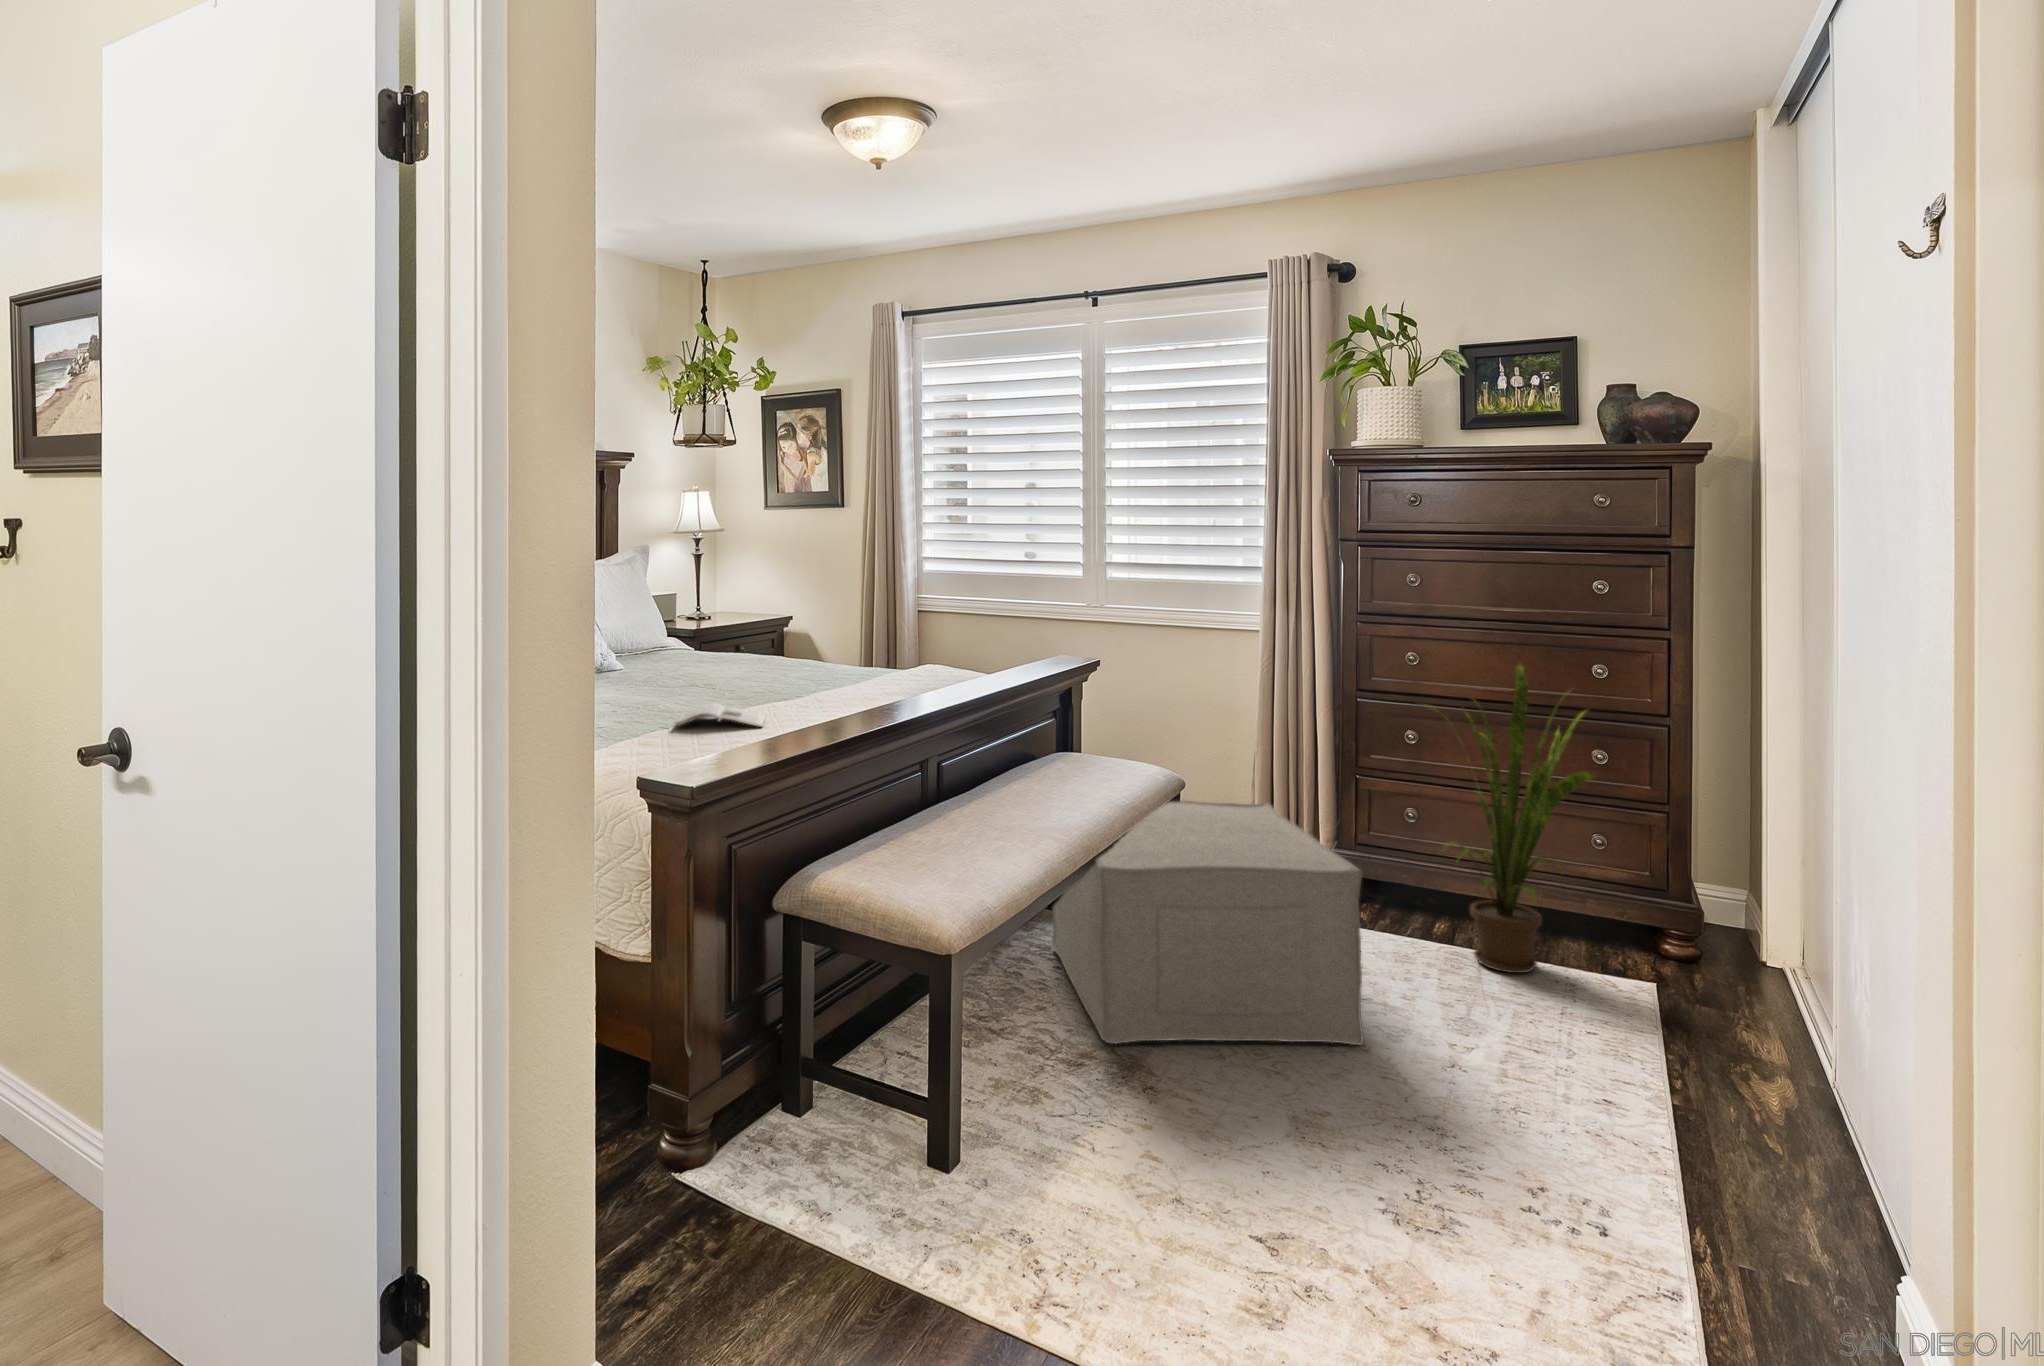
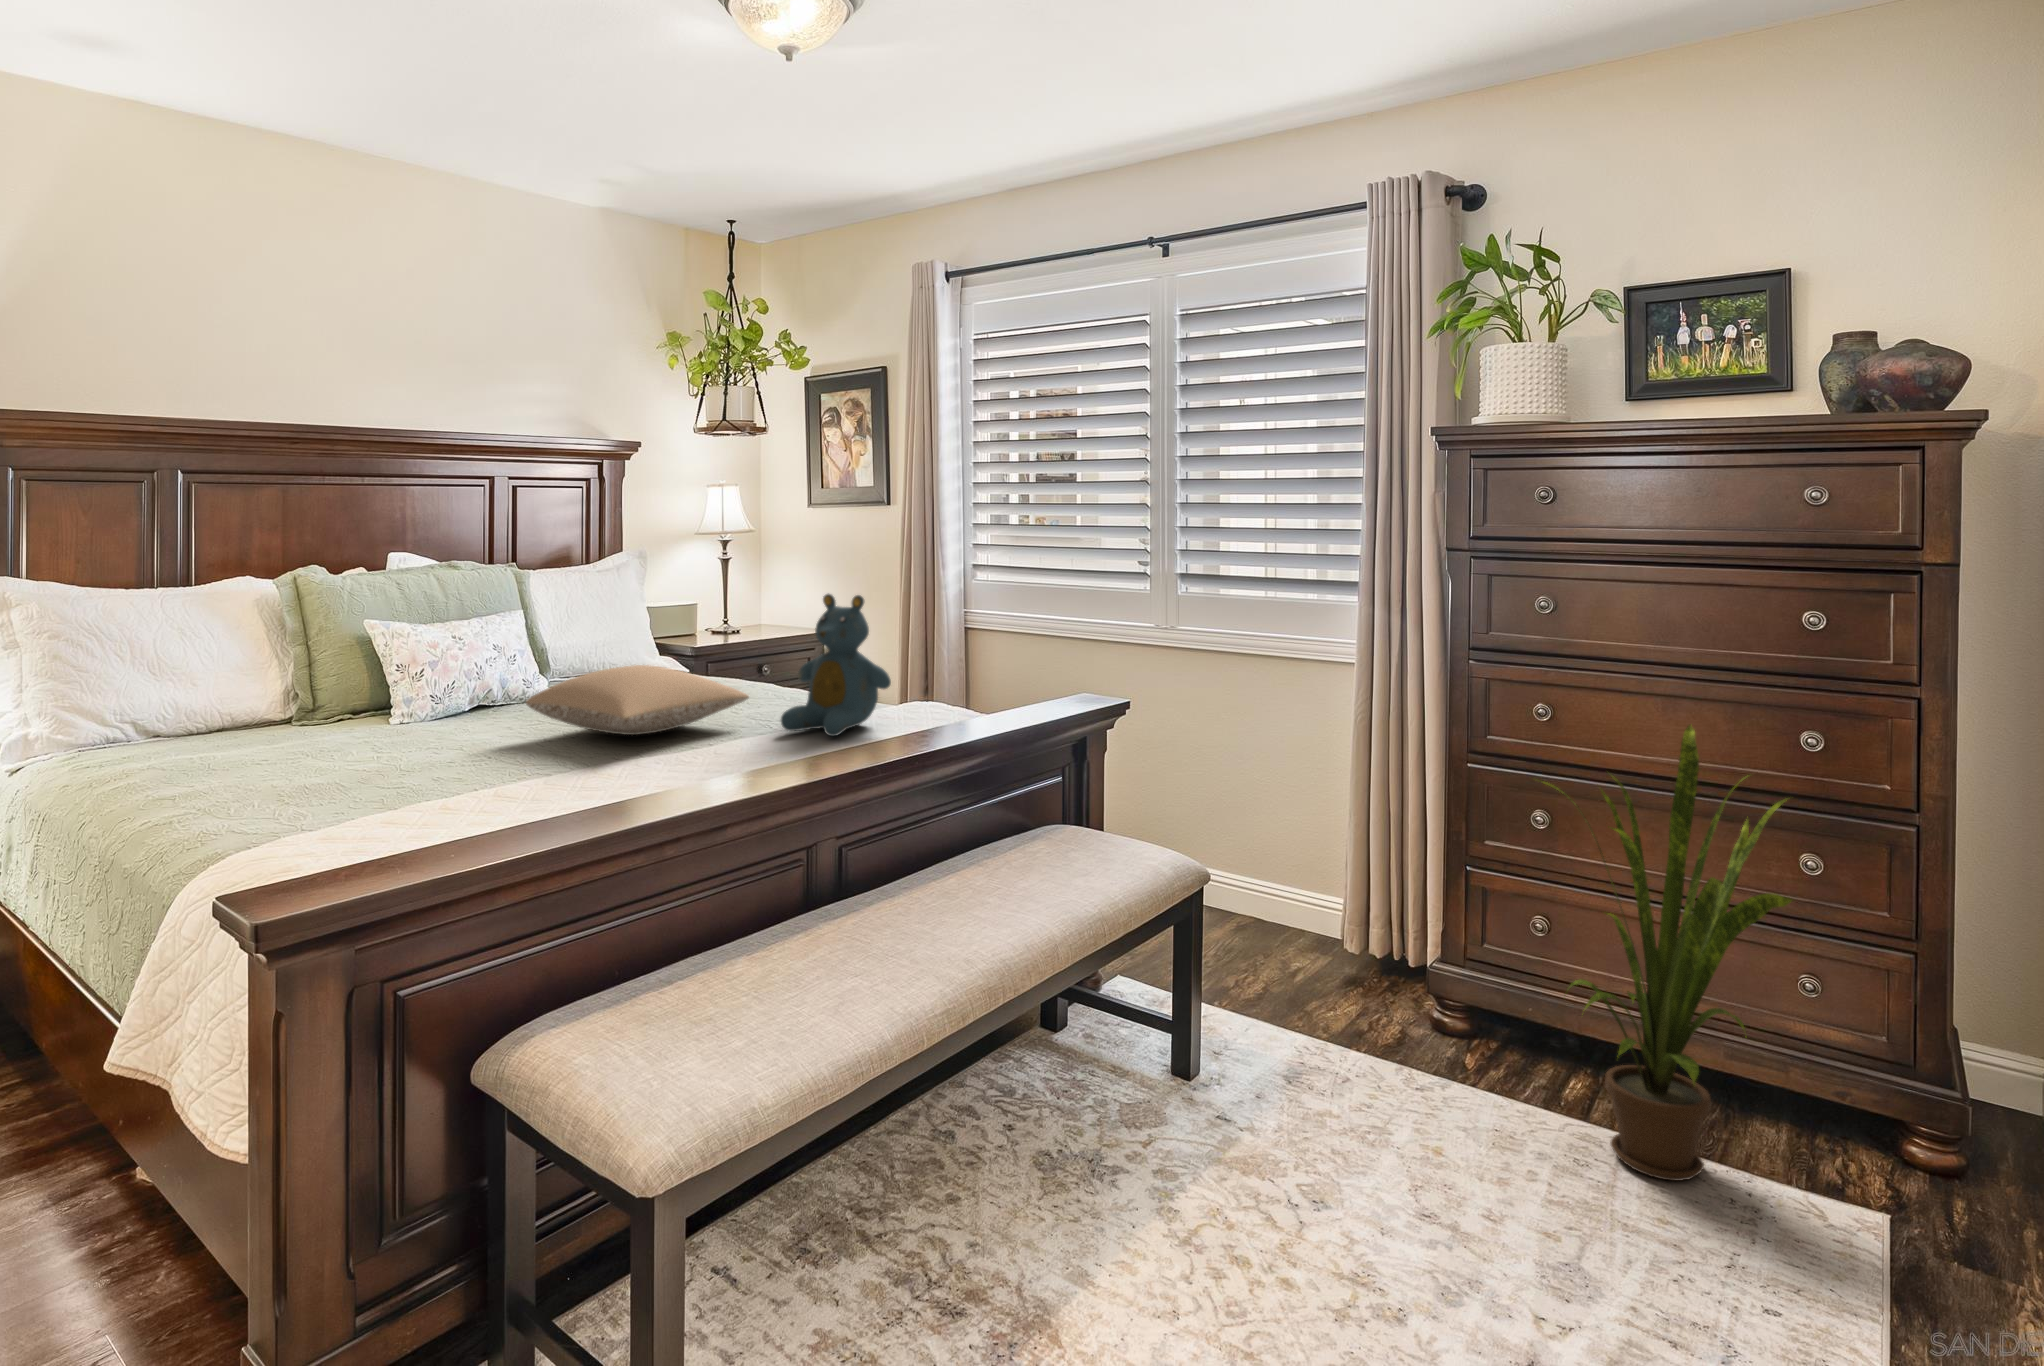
teddy bear: none [851,577,934,687] -> present [781,594,891,736]
pillow: none [646,636,817,689] -> present [526,665,749,735]
magazine: present [675,703,766,727] -> none [487,758,630,795]
ottoman: present [1052,801,1363,1045] -> none [1004,896,1397,1305]

